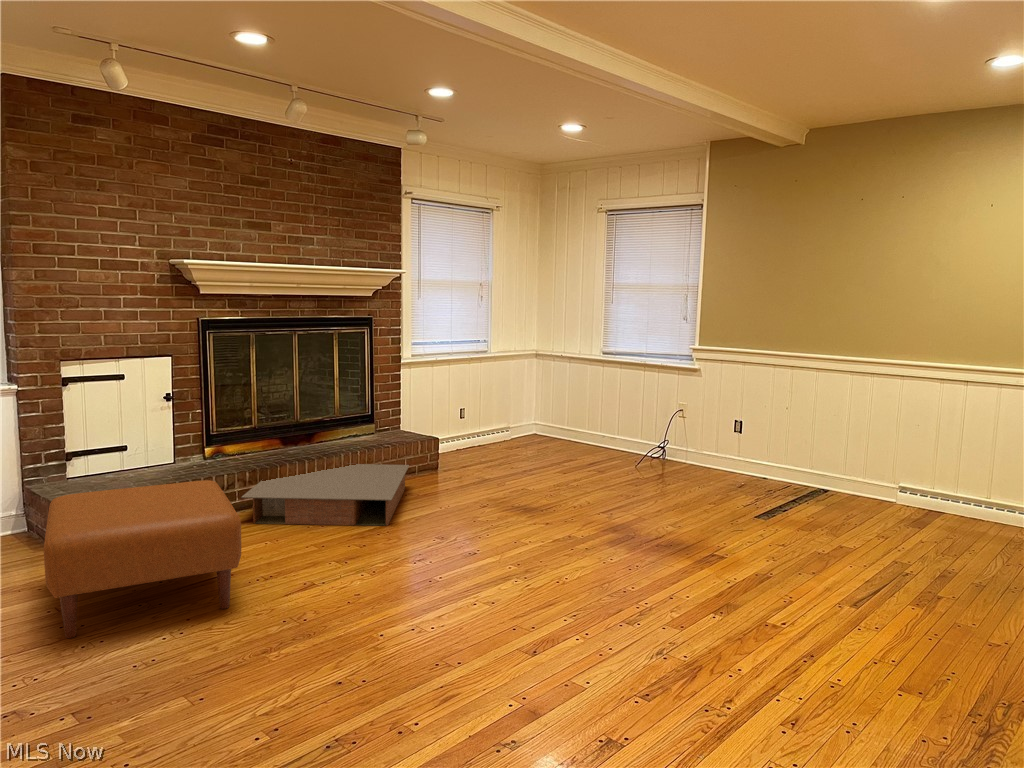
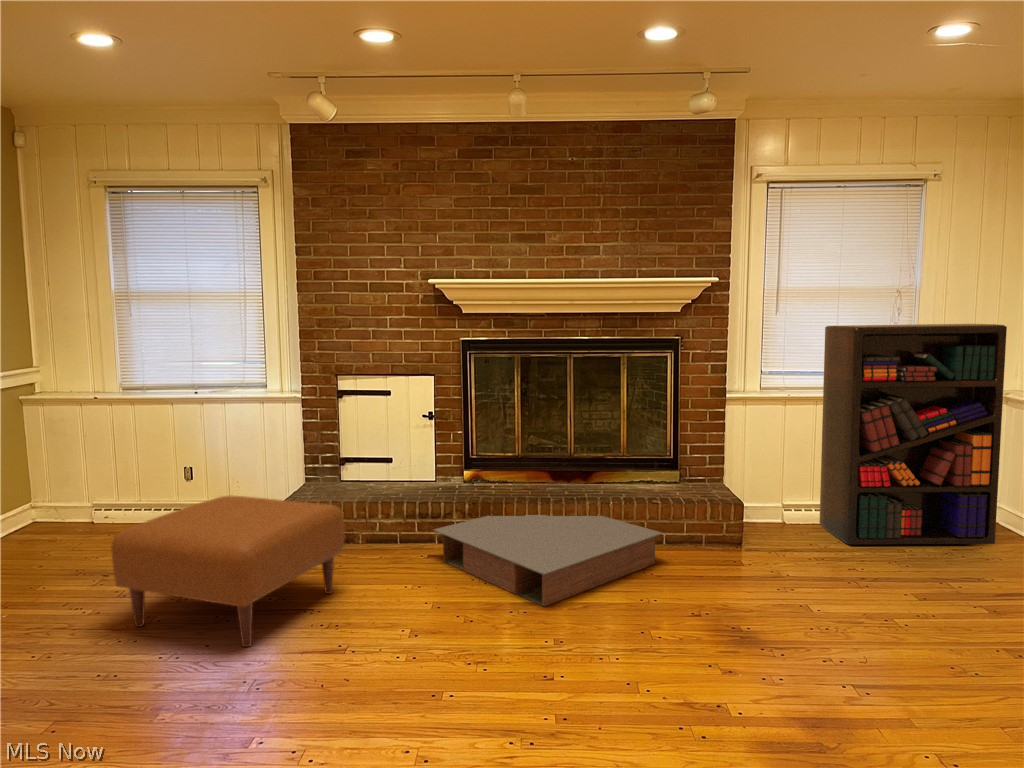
bookshelf: none [453,310,550,457] -> present [820,324,1007,544]

